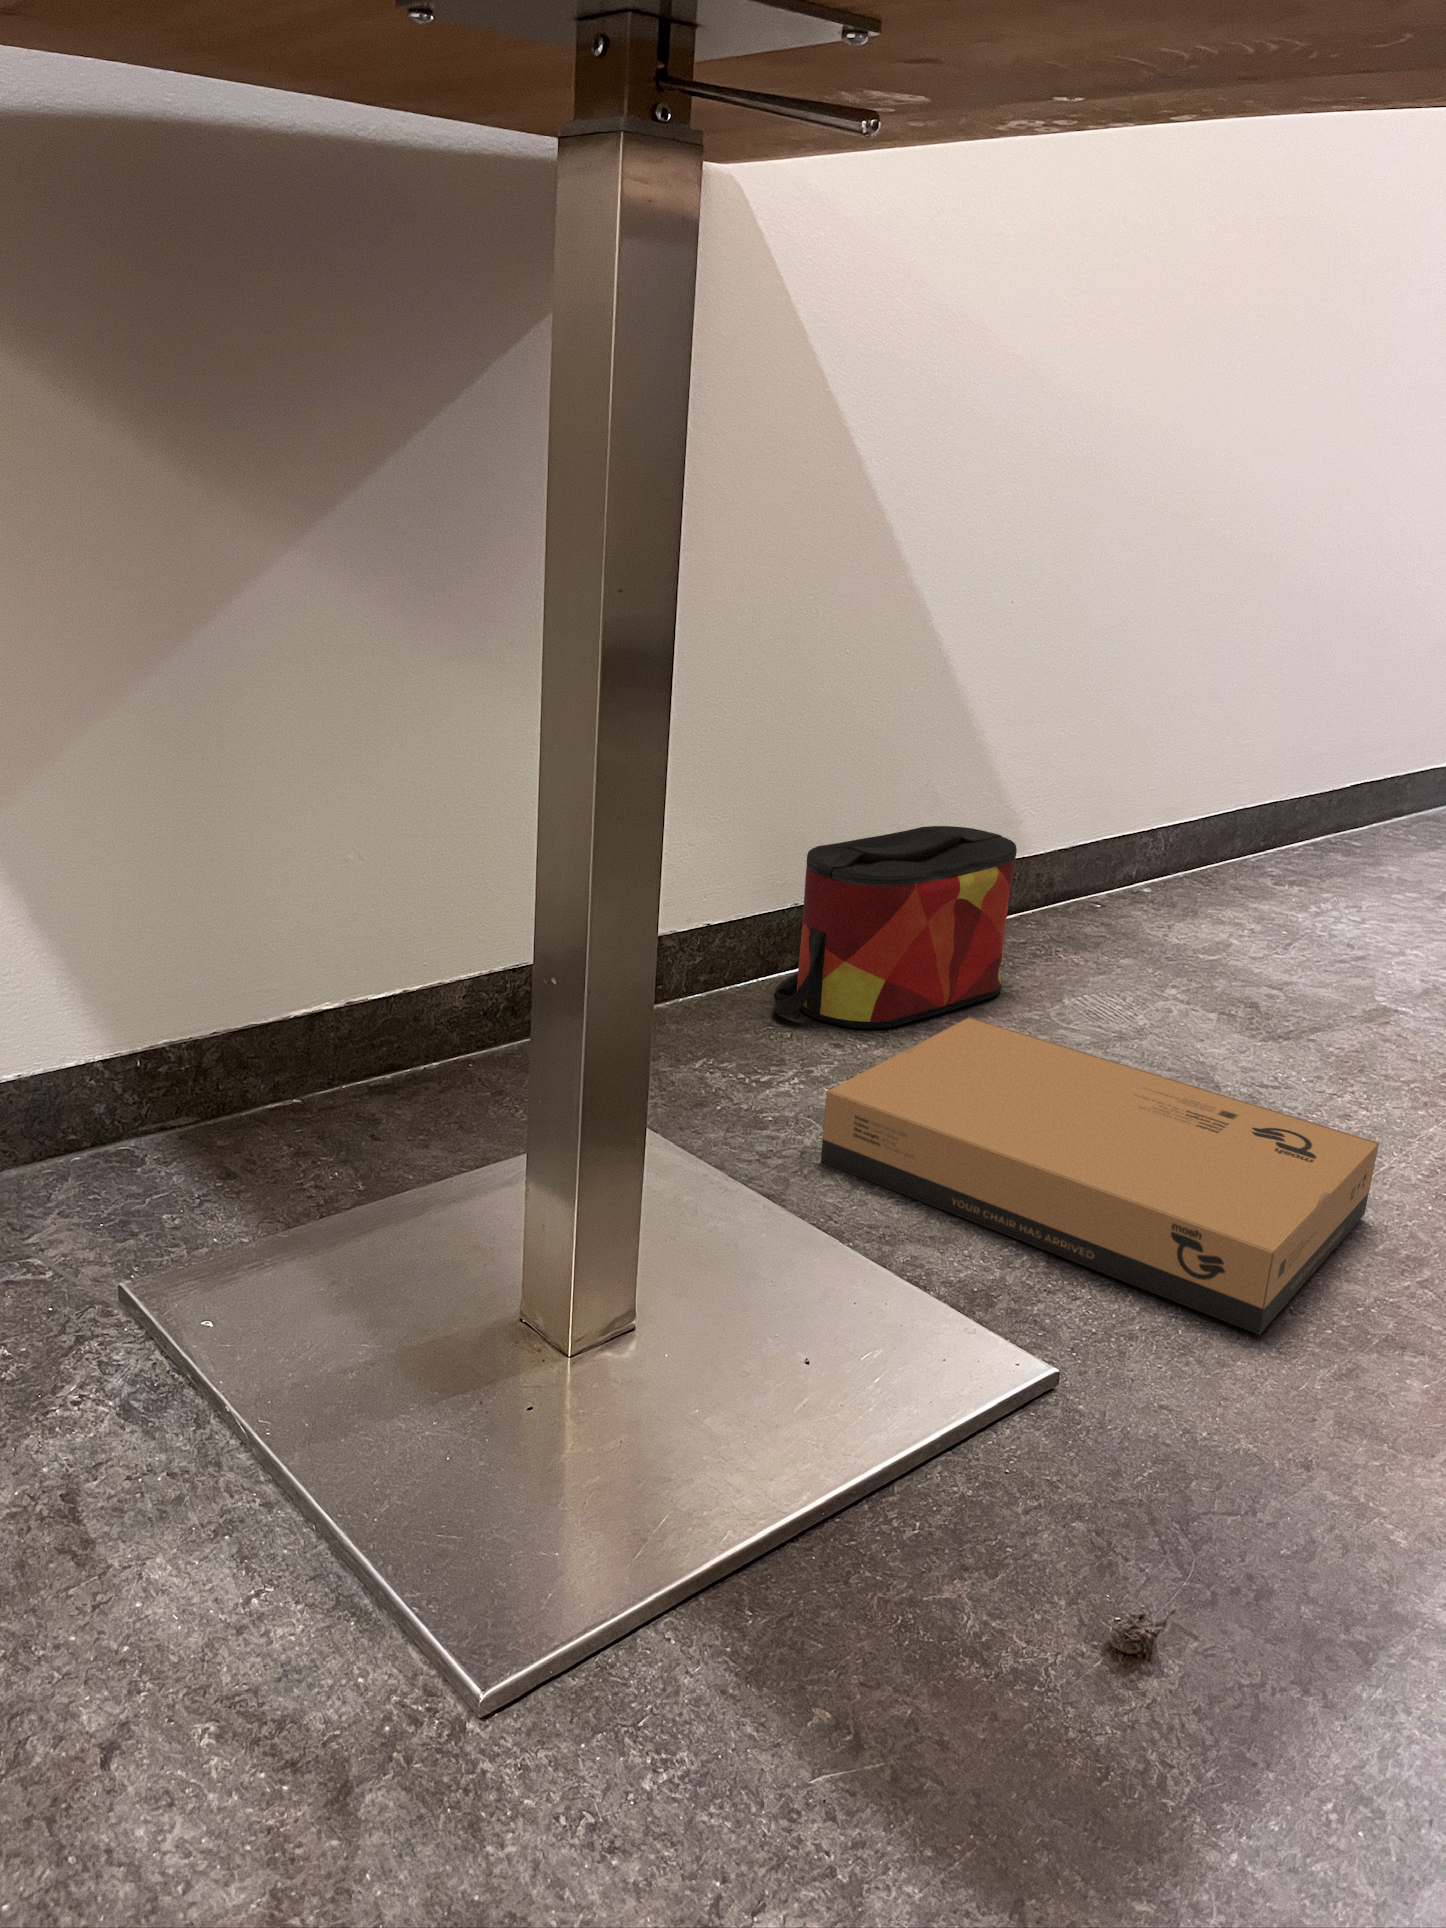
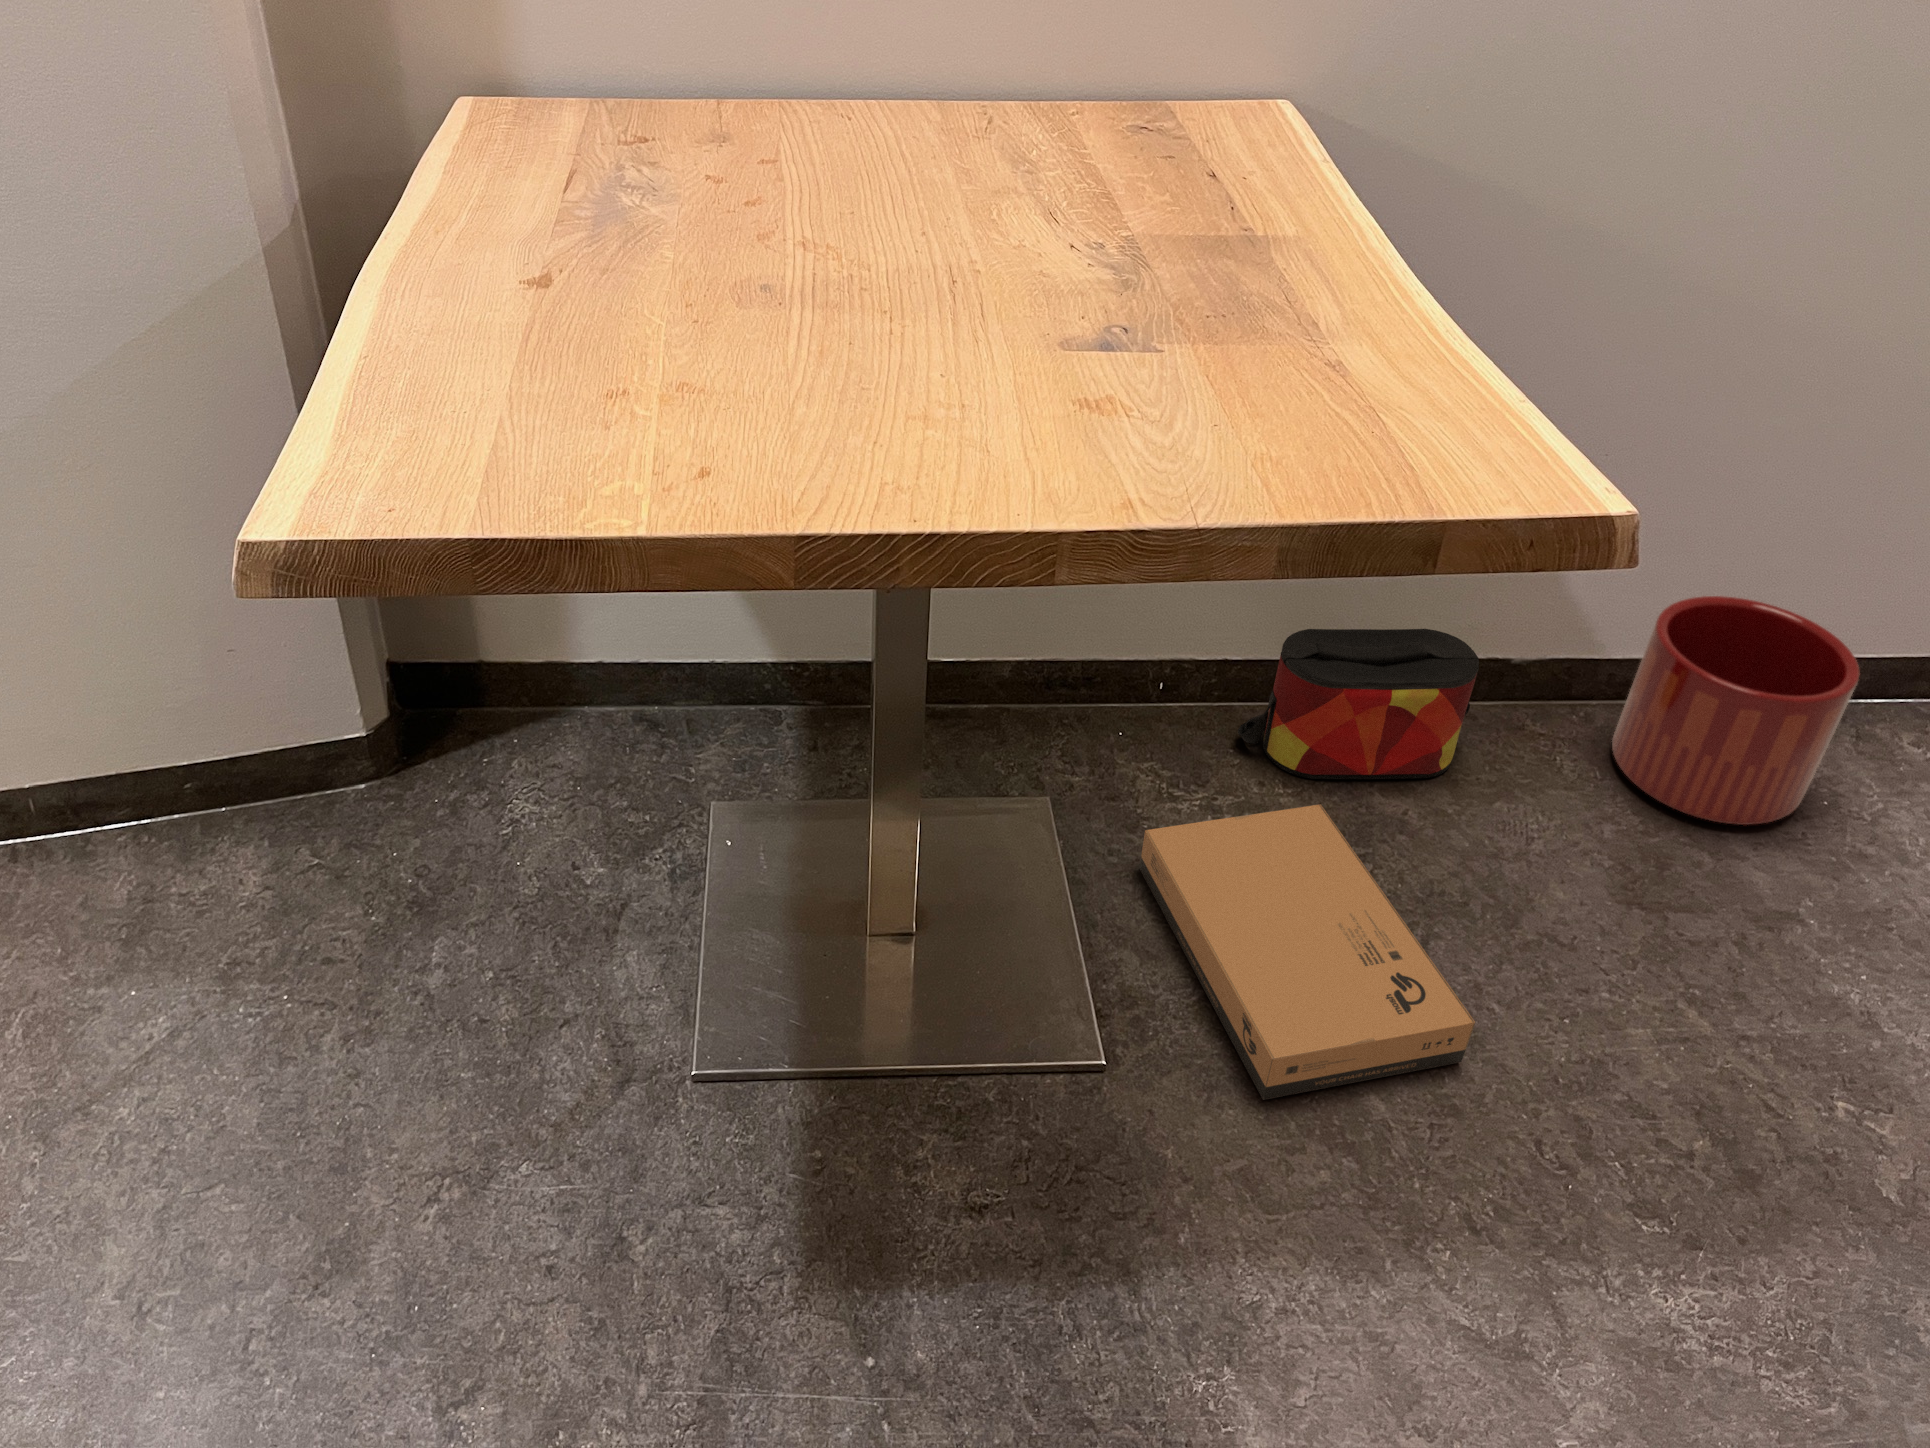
planter: none [1094,747,1326,964] -> present [1612,596,1859,825]

